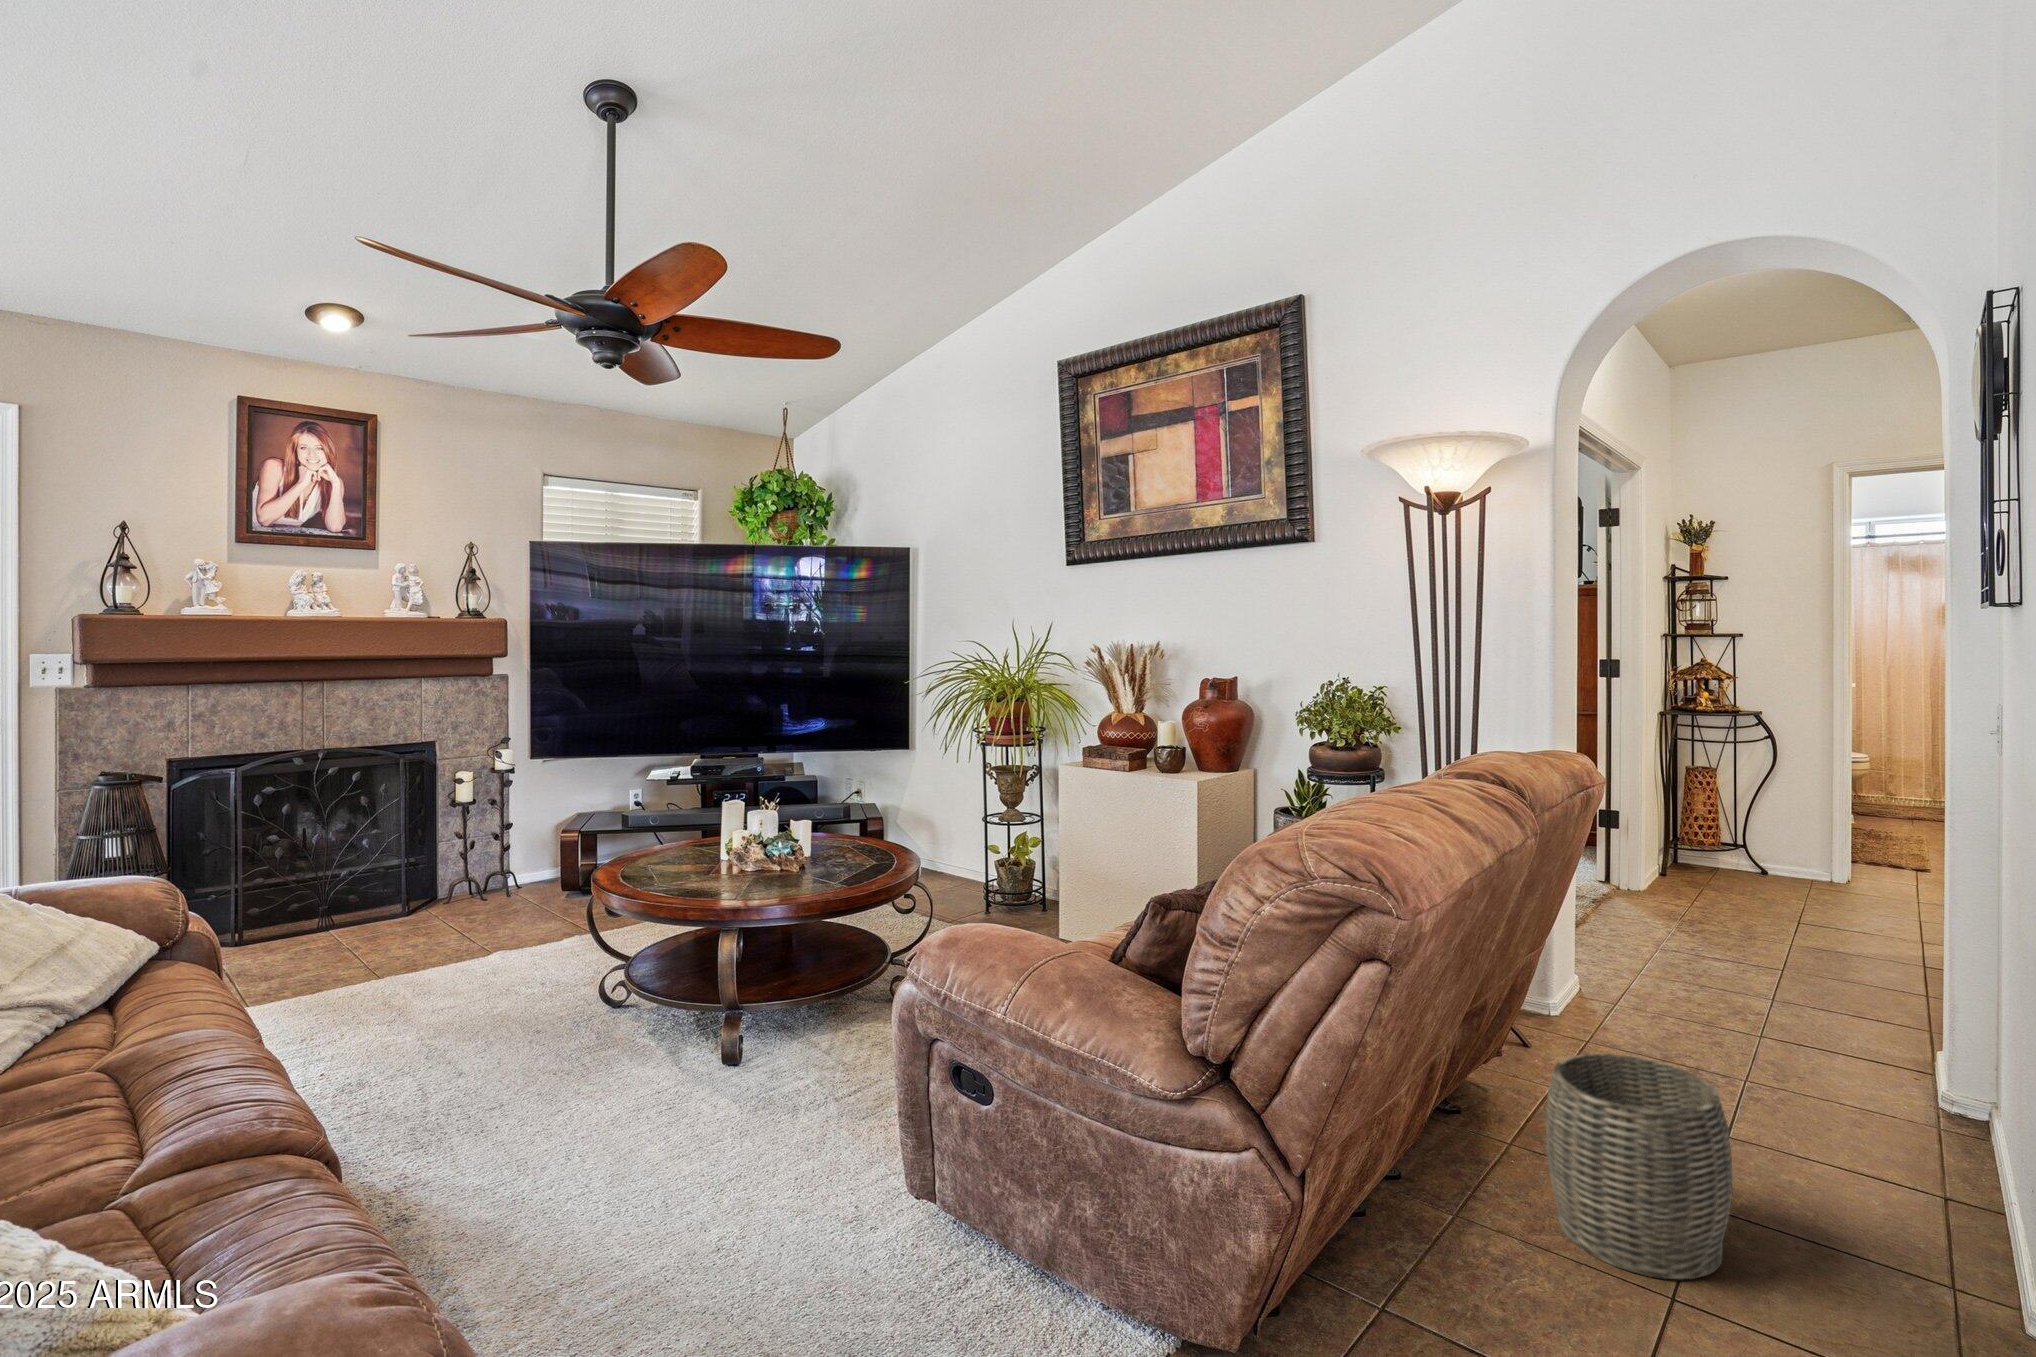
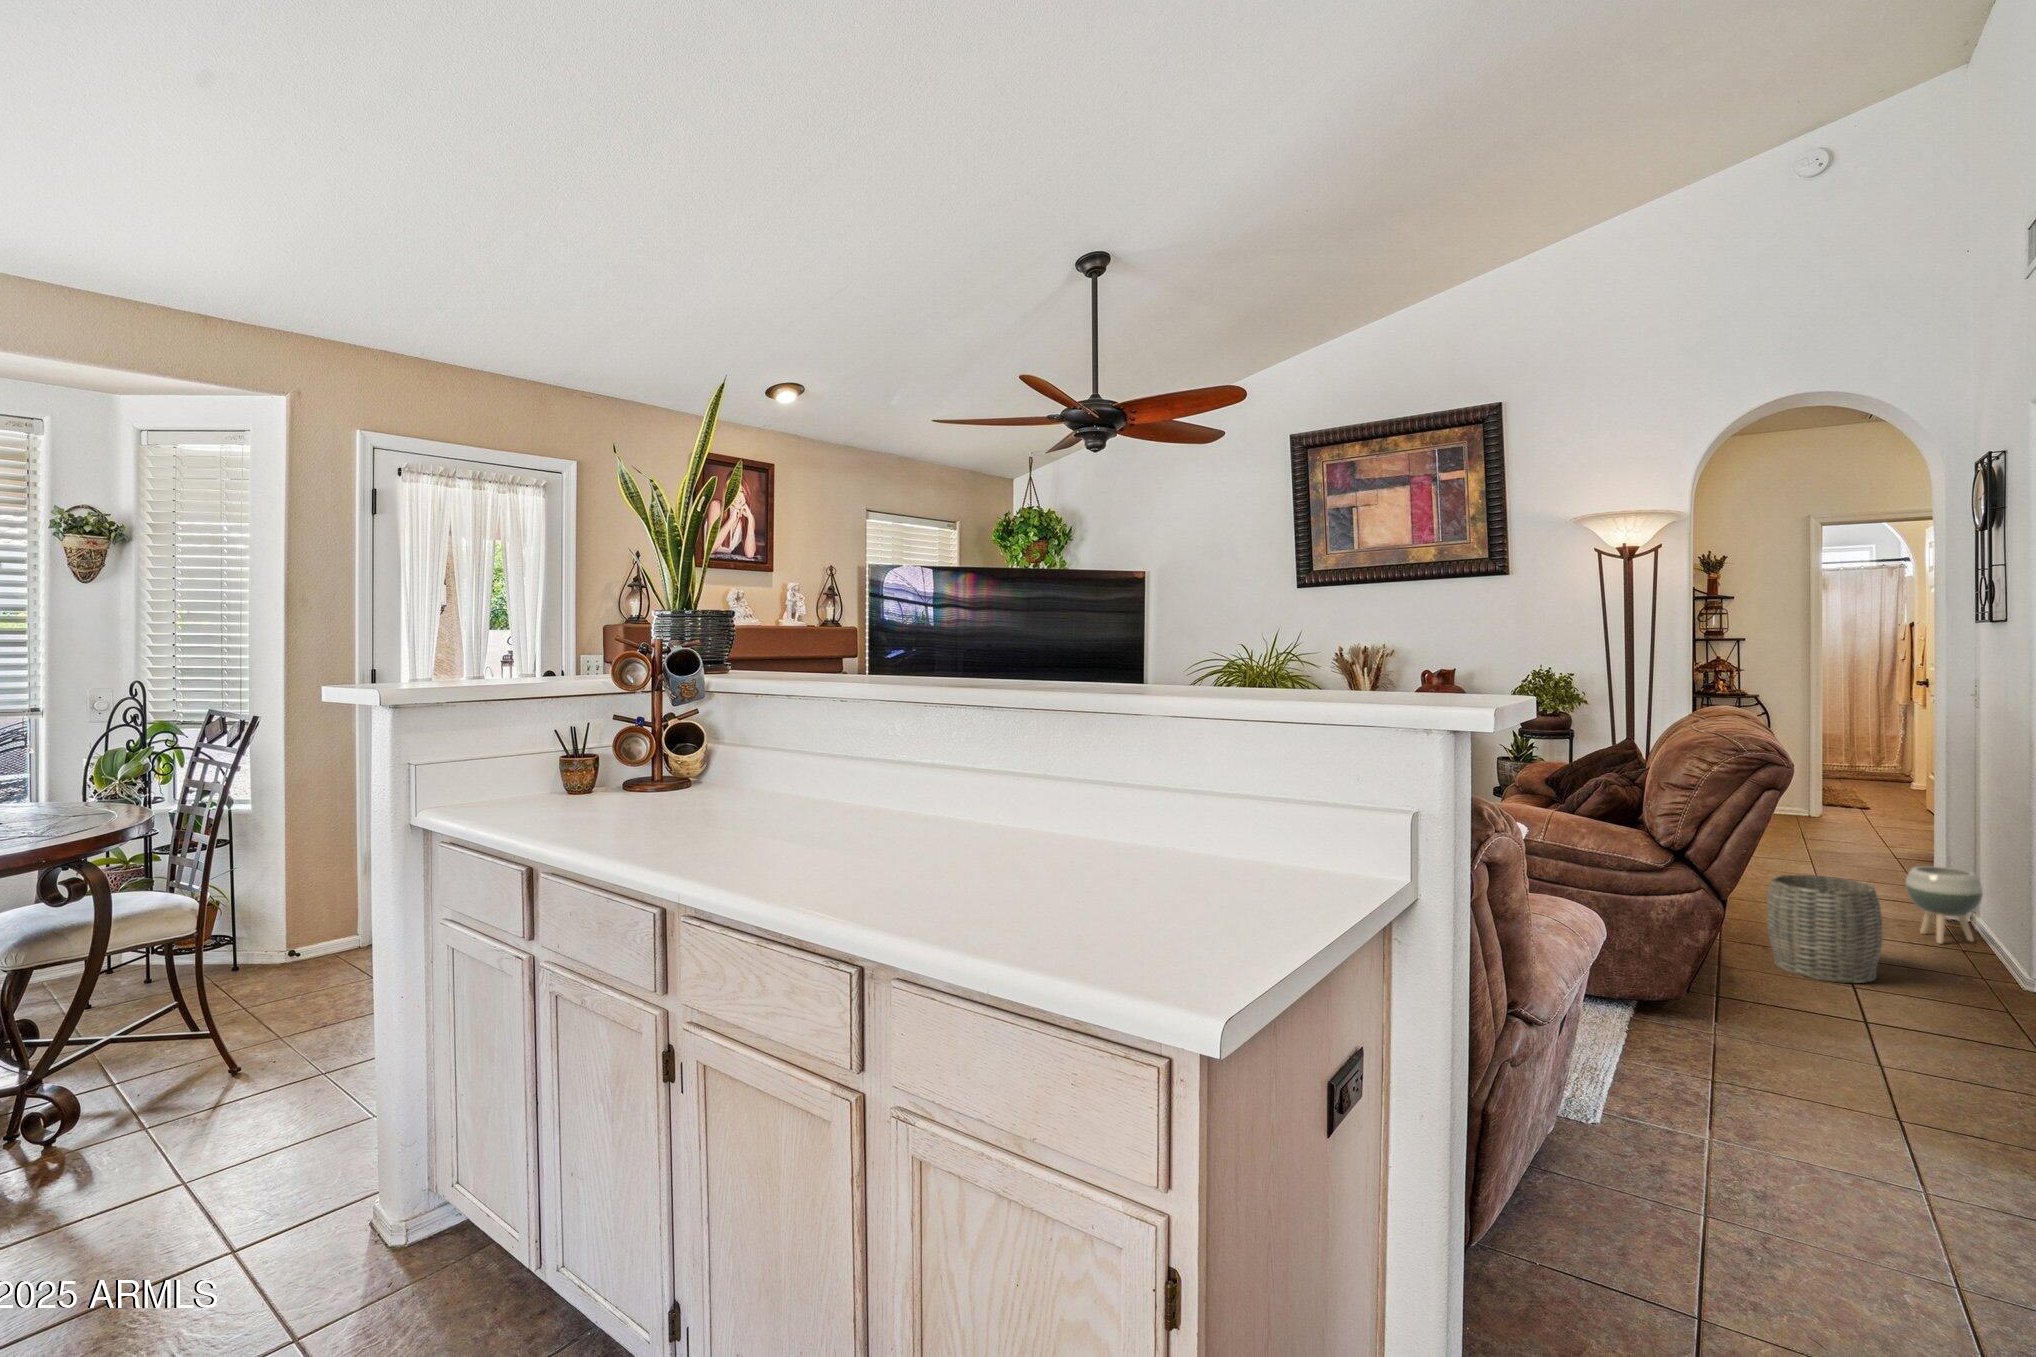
planter: none [1841,1027,1969,1171] -> present [1906,866,1983,944]

